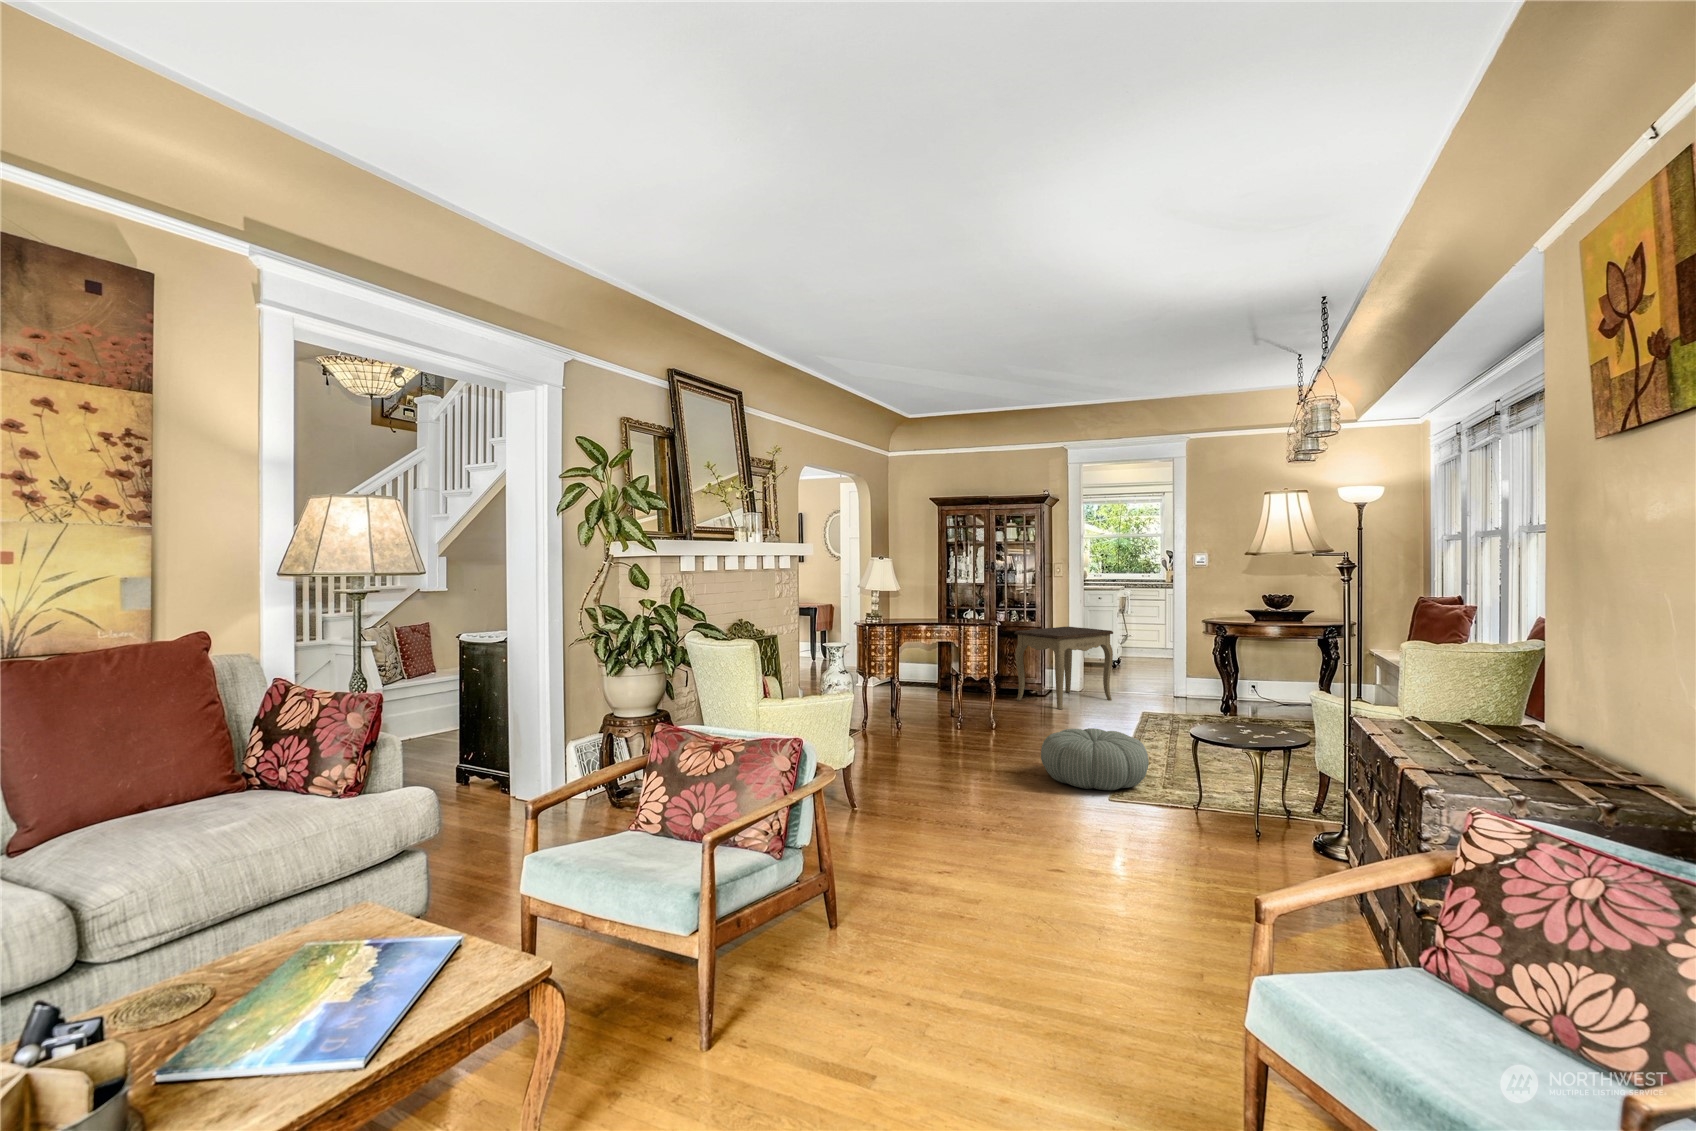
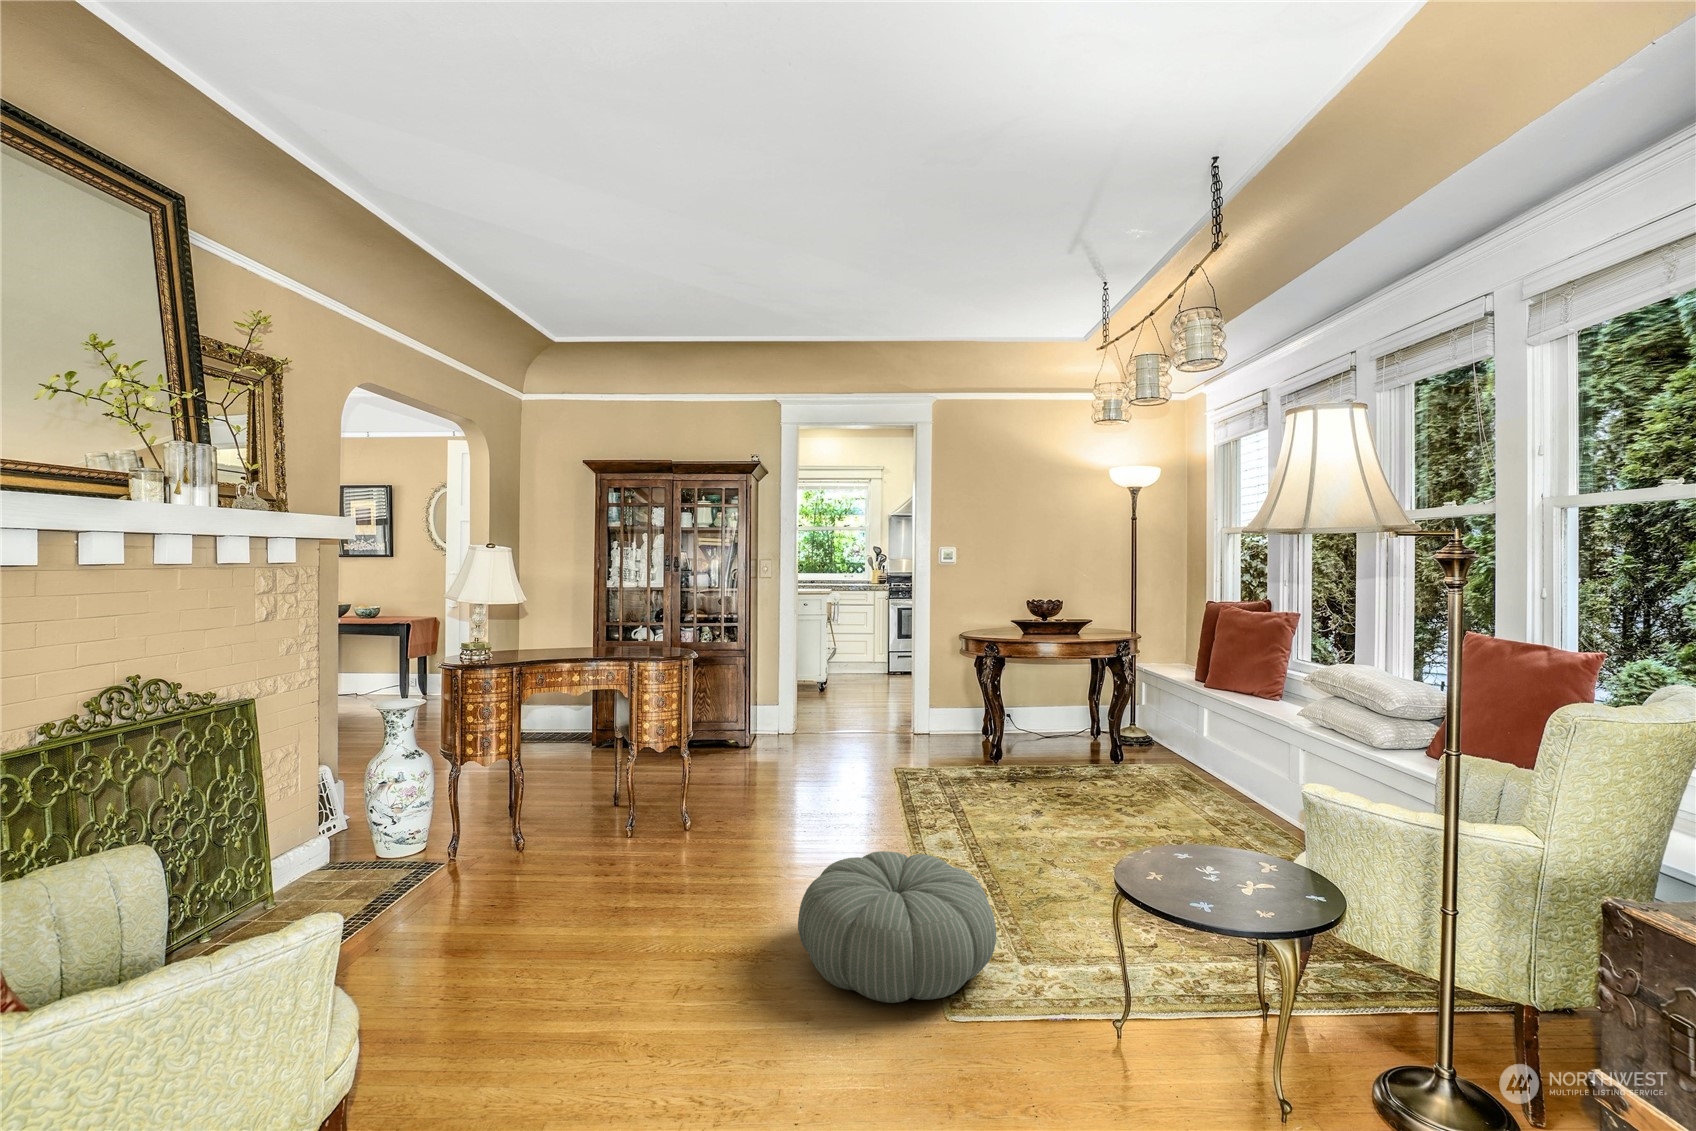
side table: present [1015,627,1113,709] -> none [713,647,846,773]

